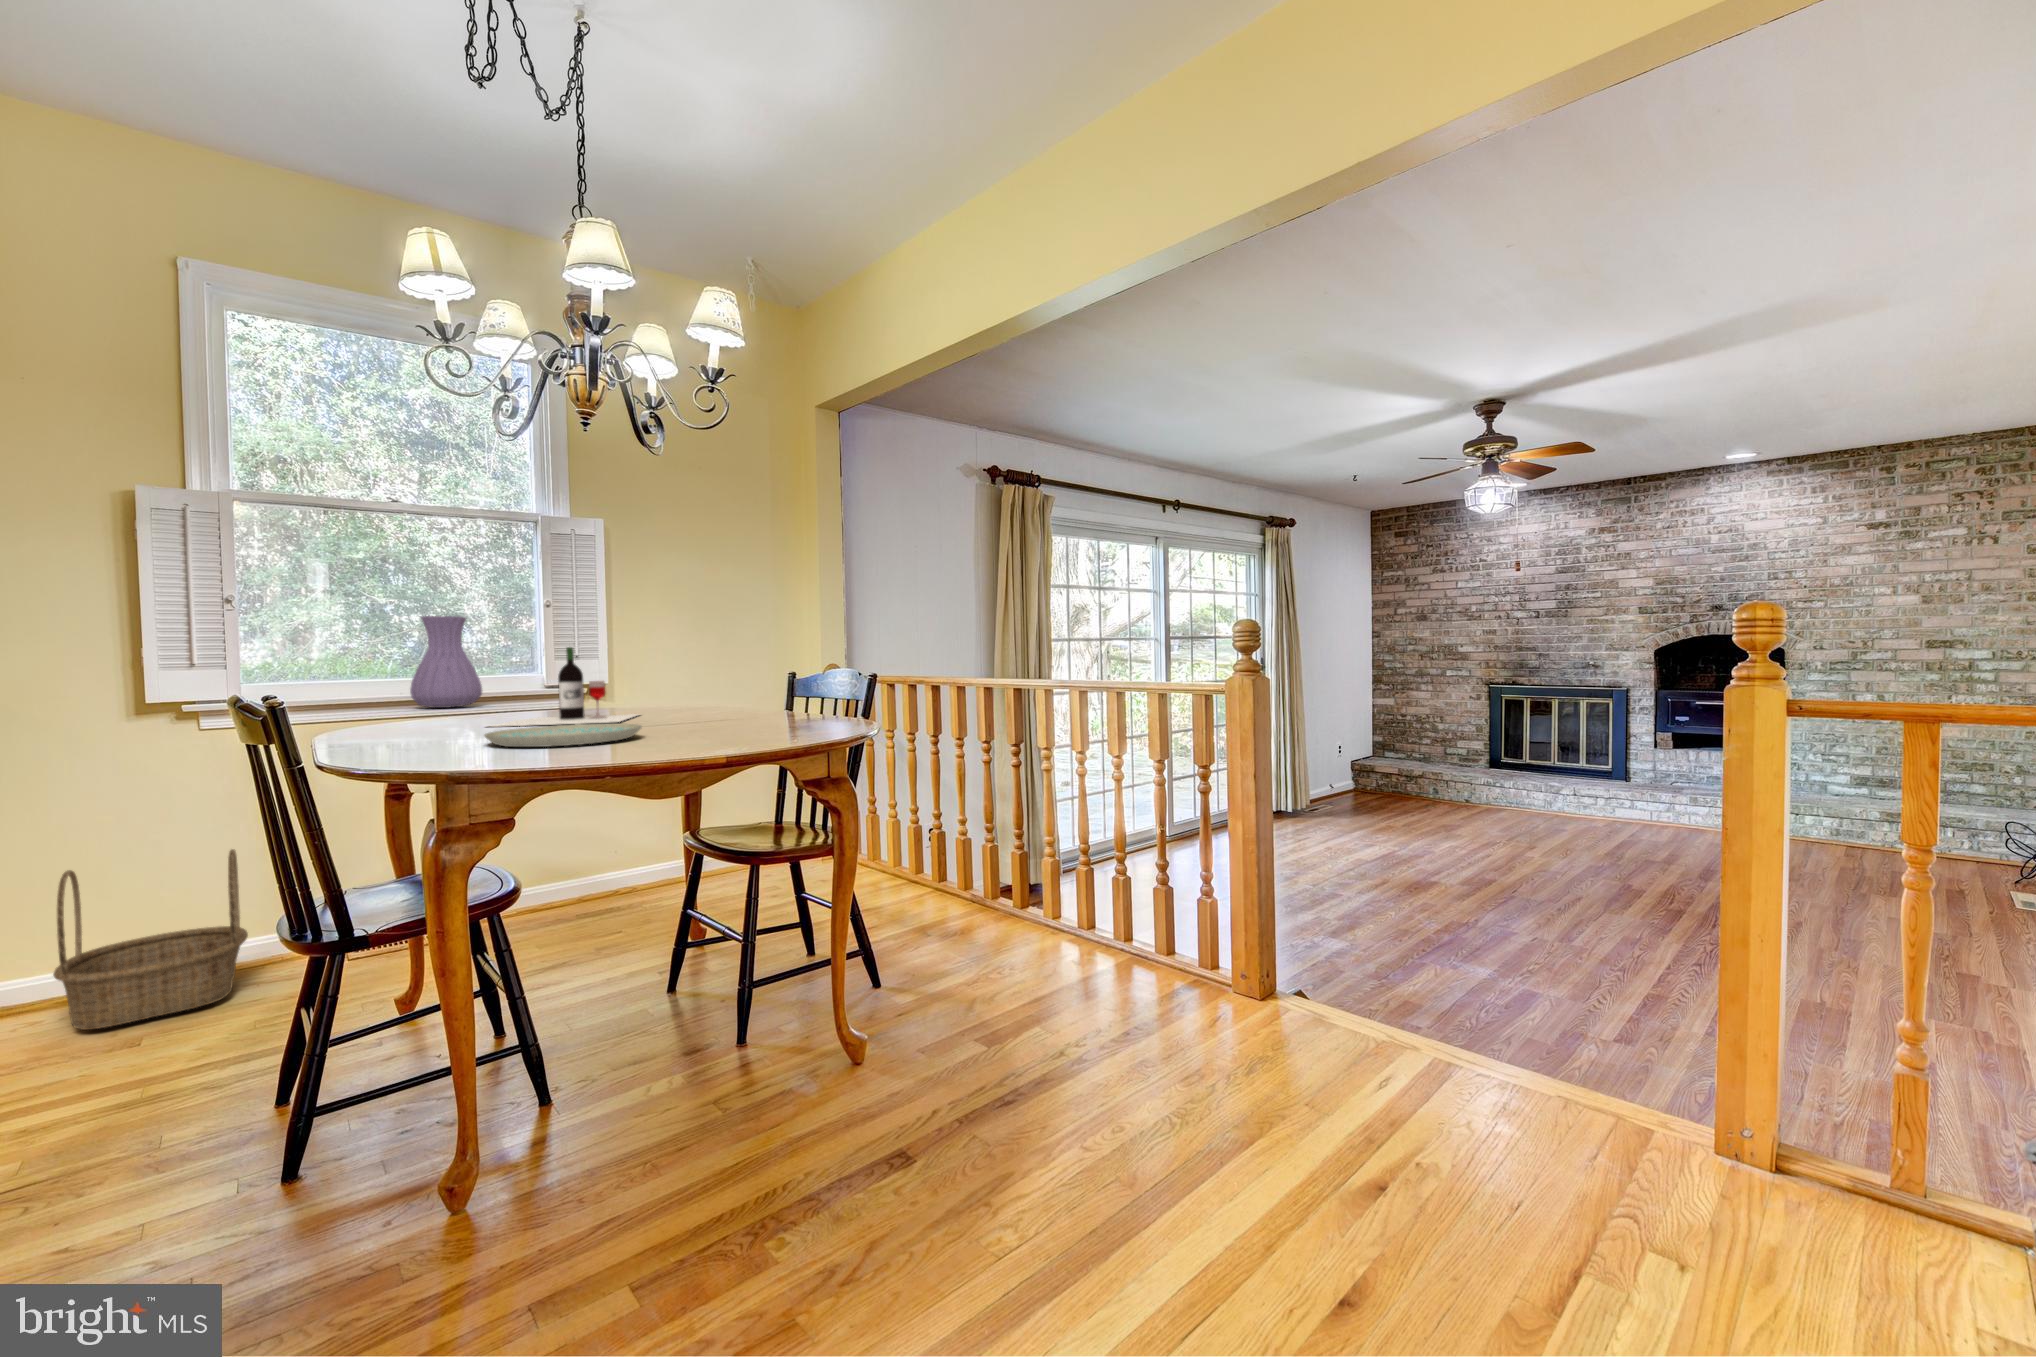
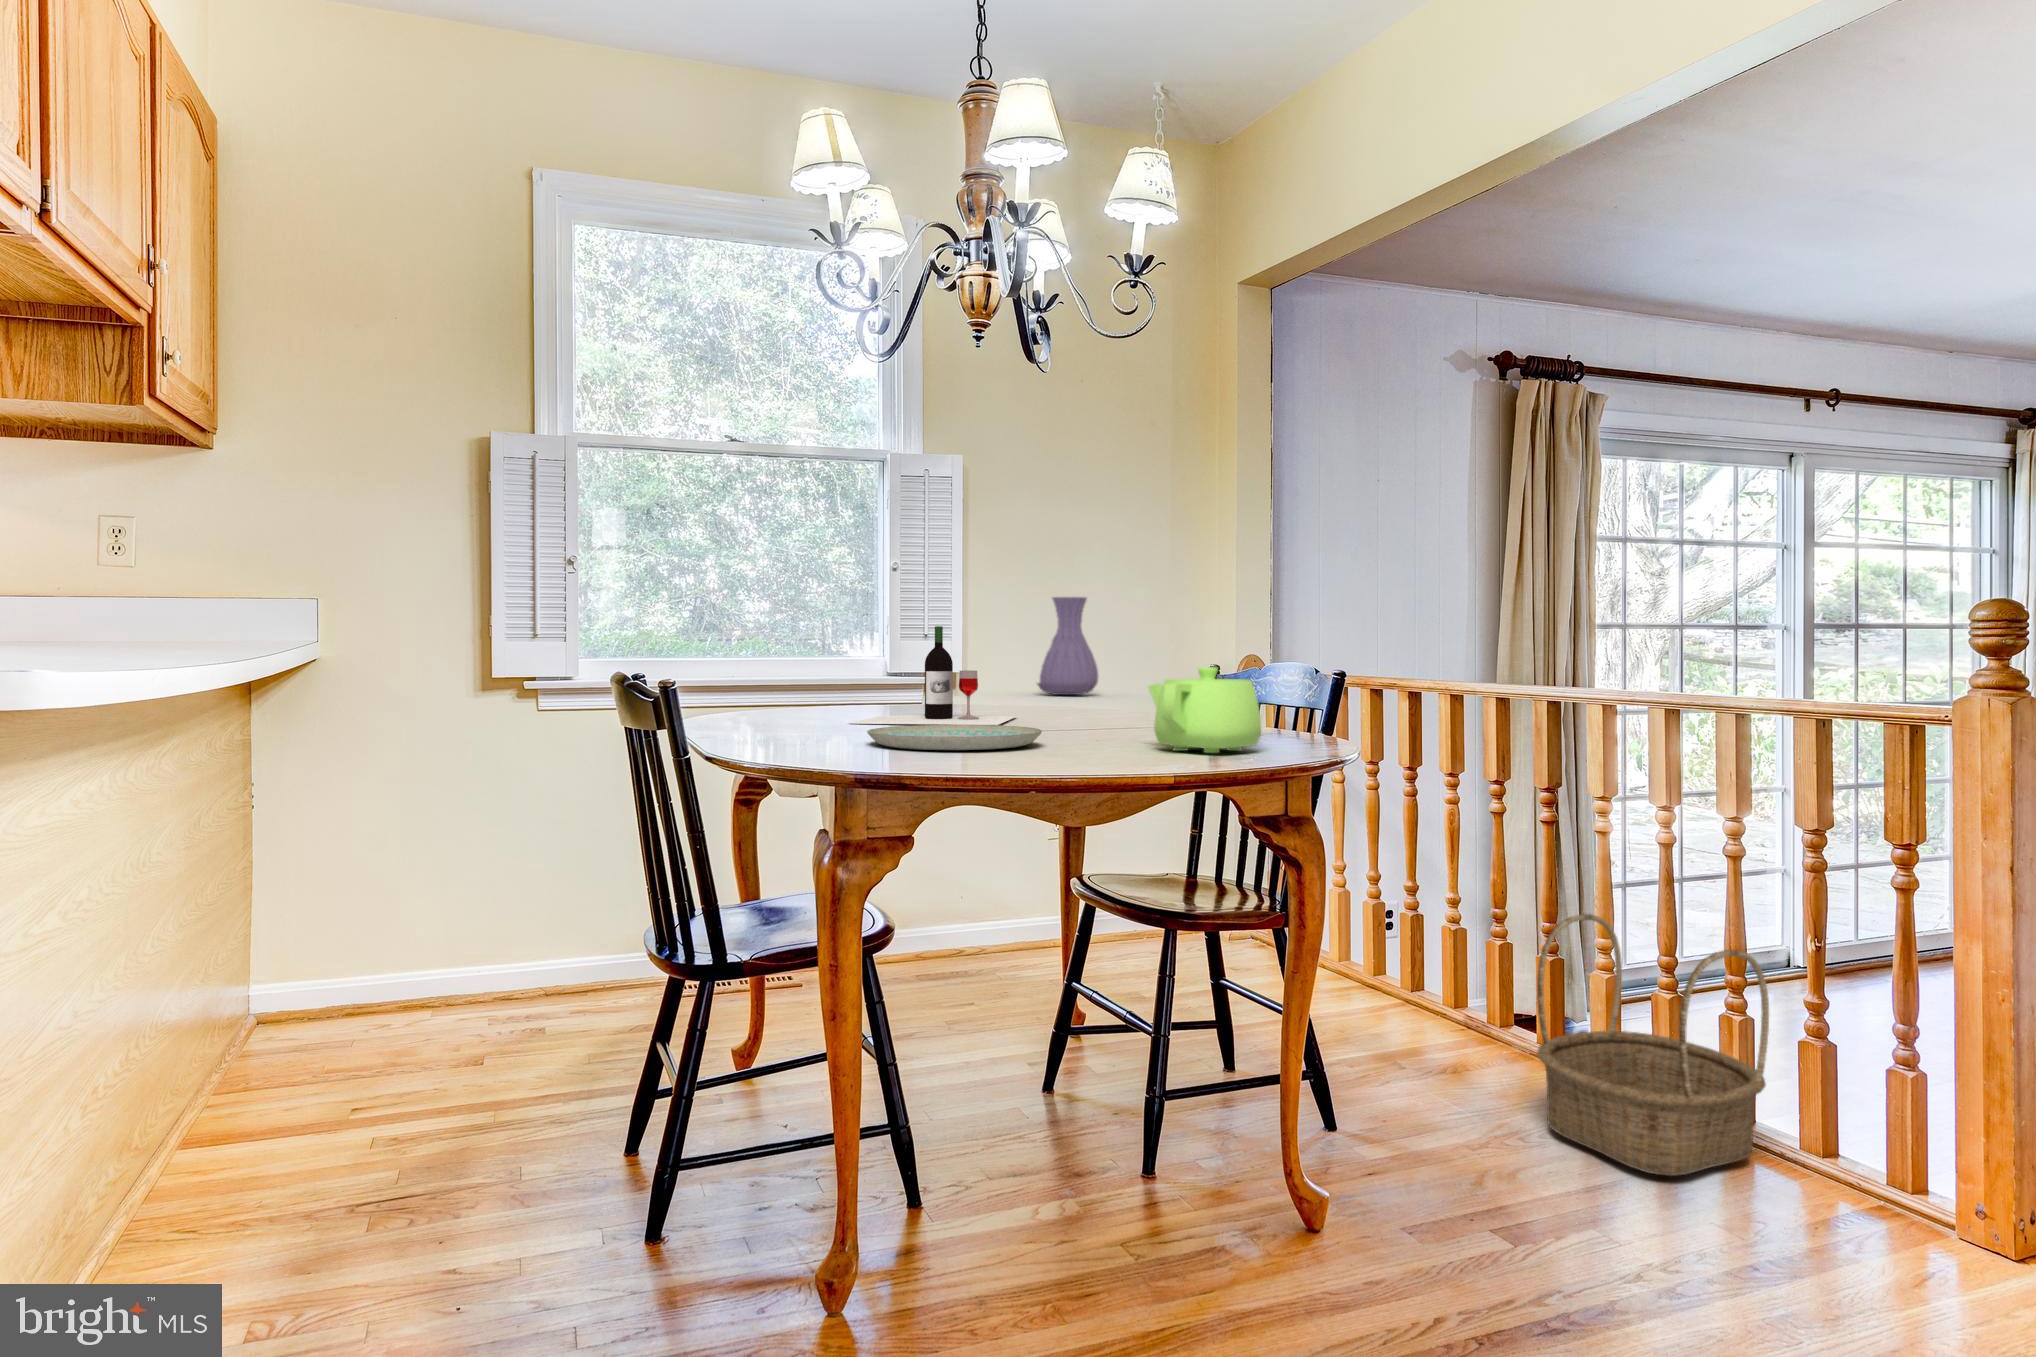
vase: present [410,616,482,708] -> present [1038,597,1098,695]
teapot: none [728,674,811,737] -> present [1148,667,1261,753]
basket: present [53,849,248,1030] -> present [1537,914,1769,1176]

